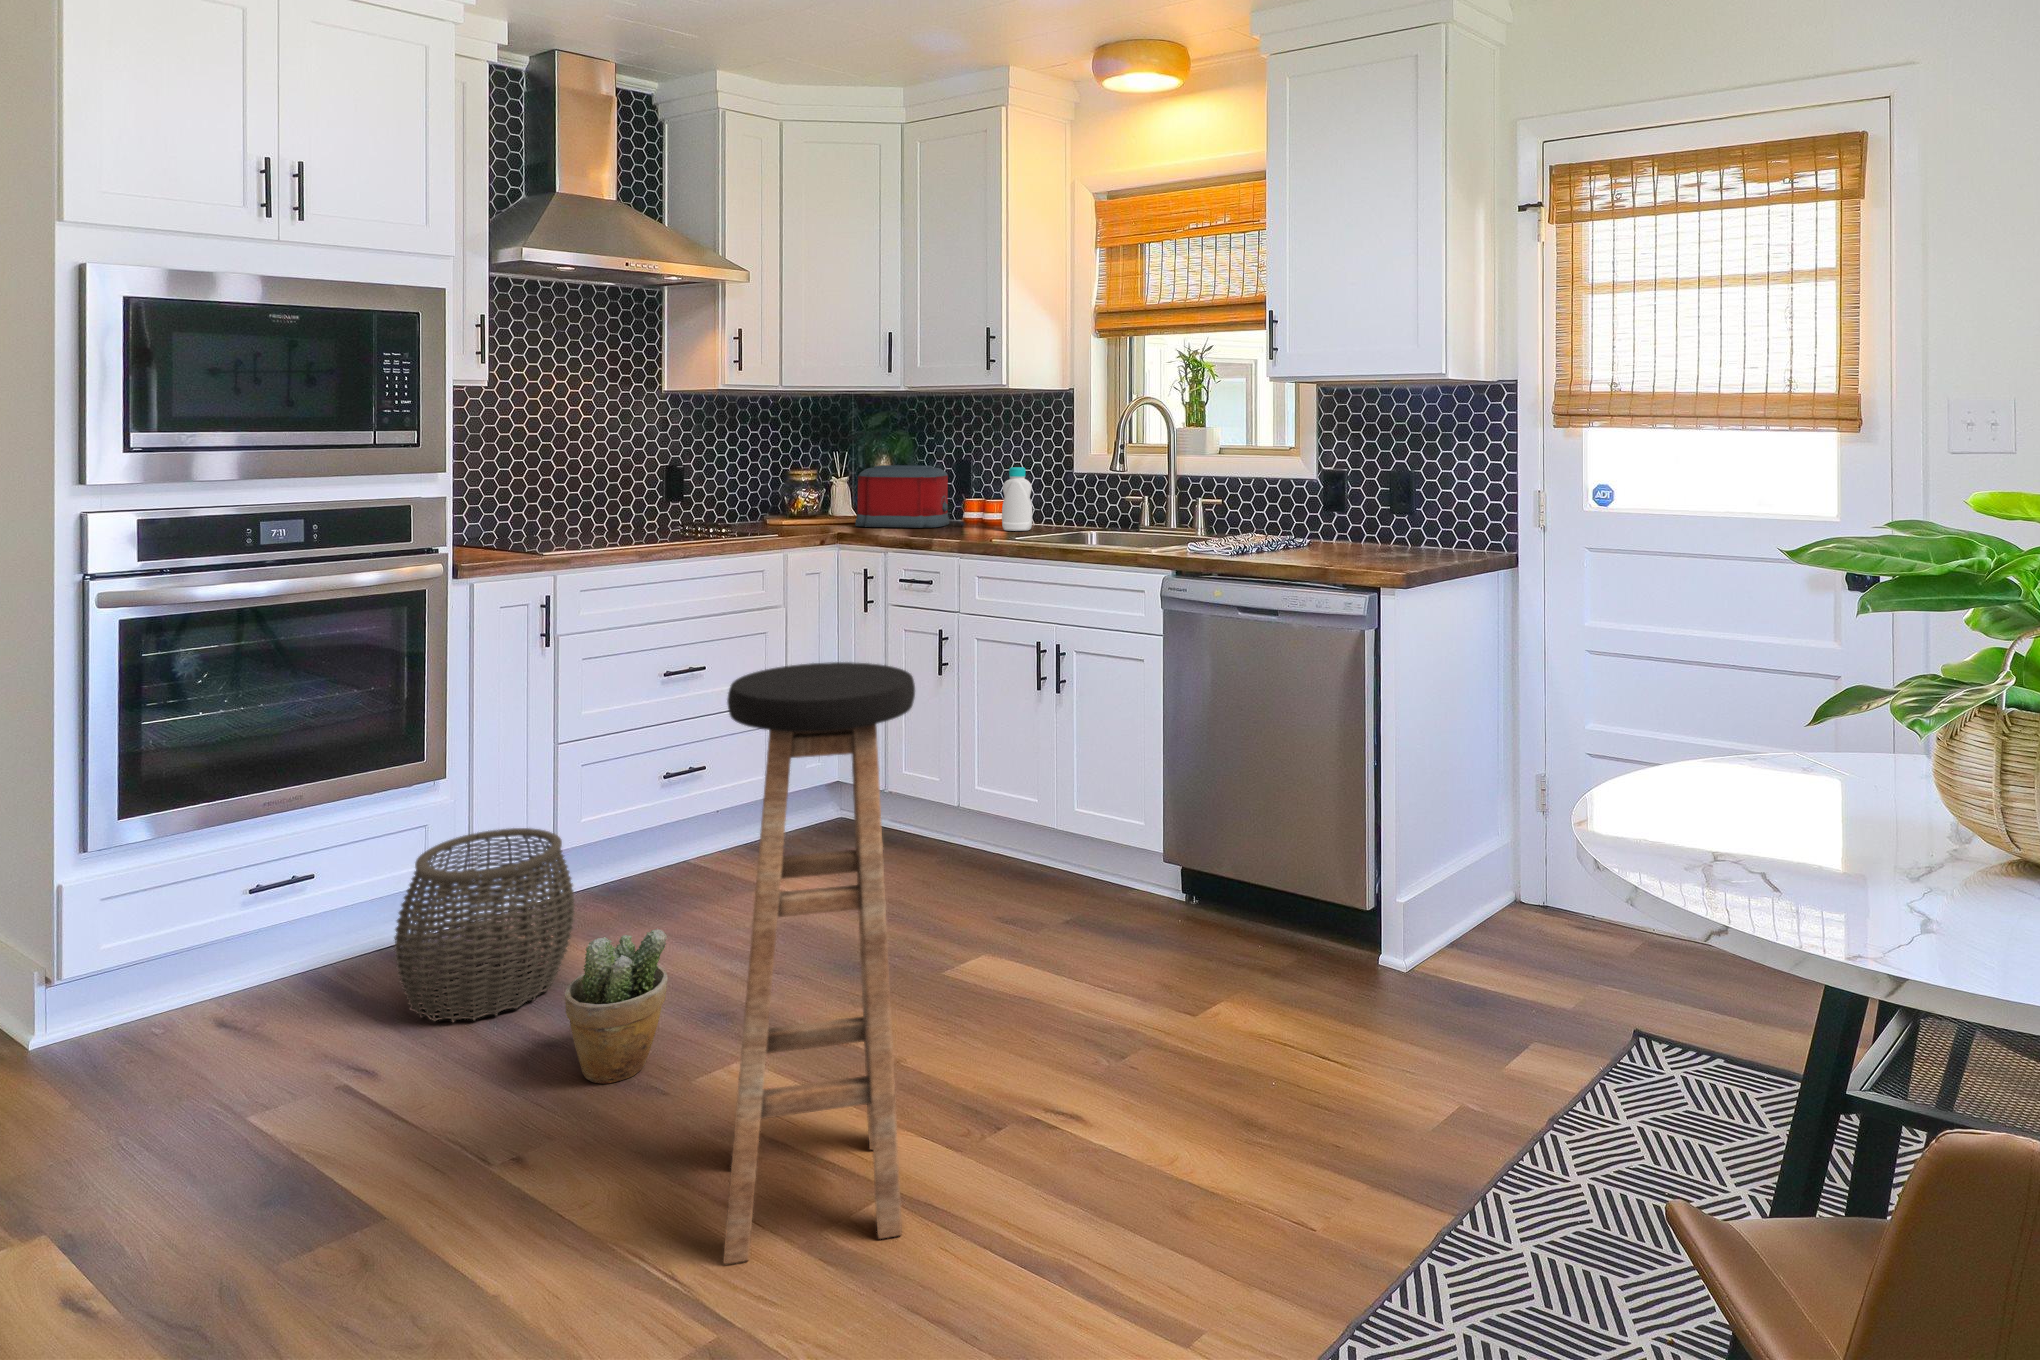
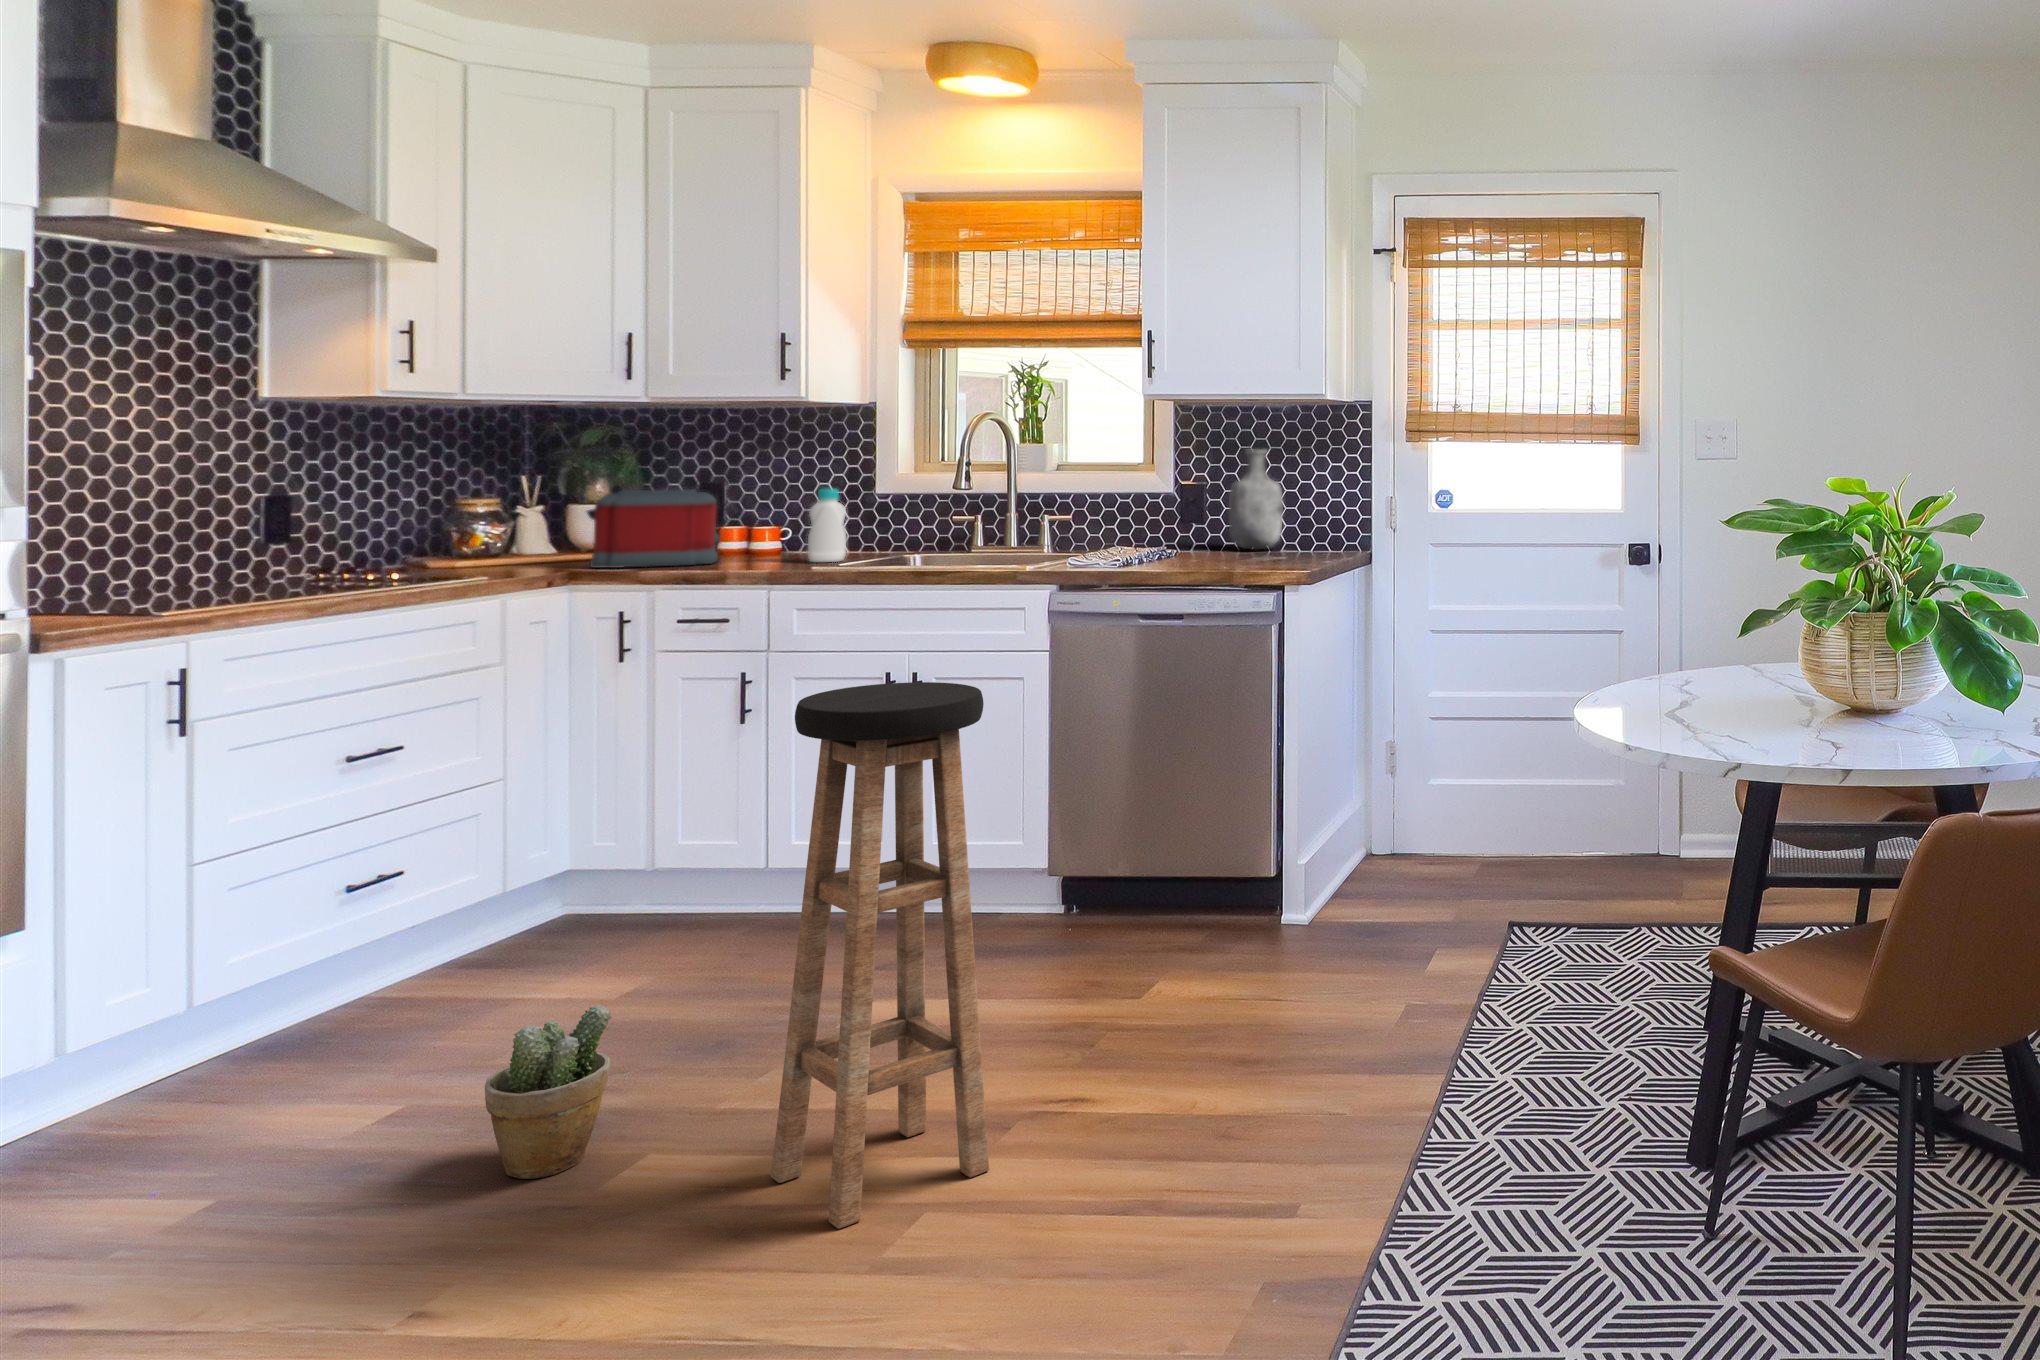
vase: none [1369,437,1424,540] -> present [1229,449,1283,550]
woven basket: present [394,828,575,1022] -> none [129,957,393,1197]

